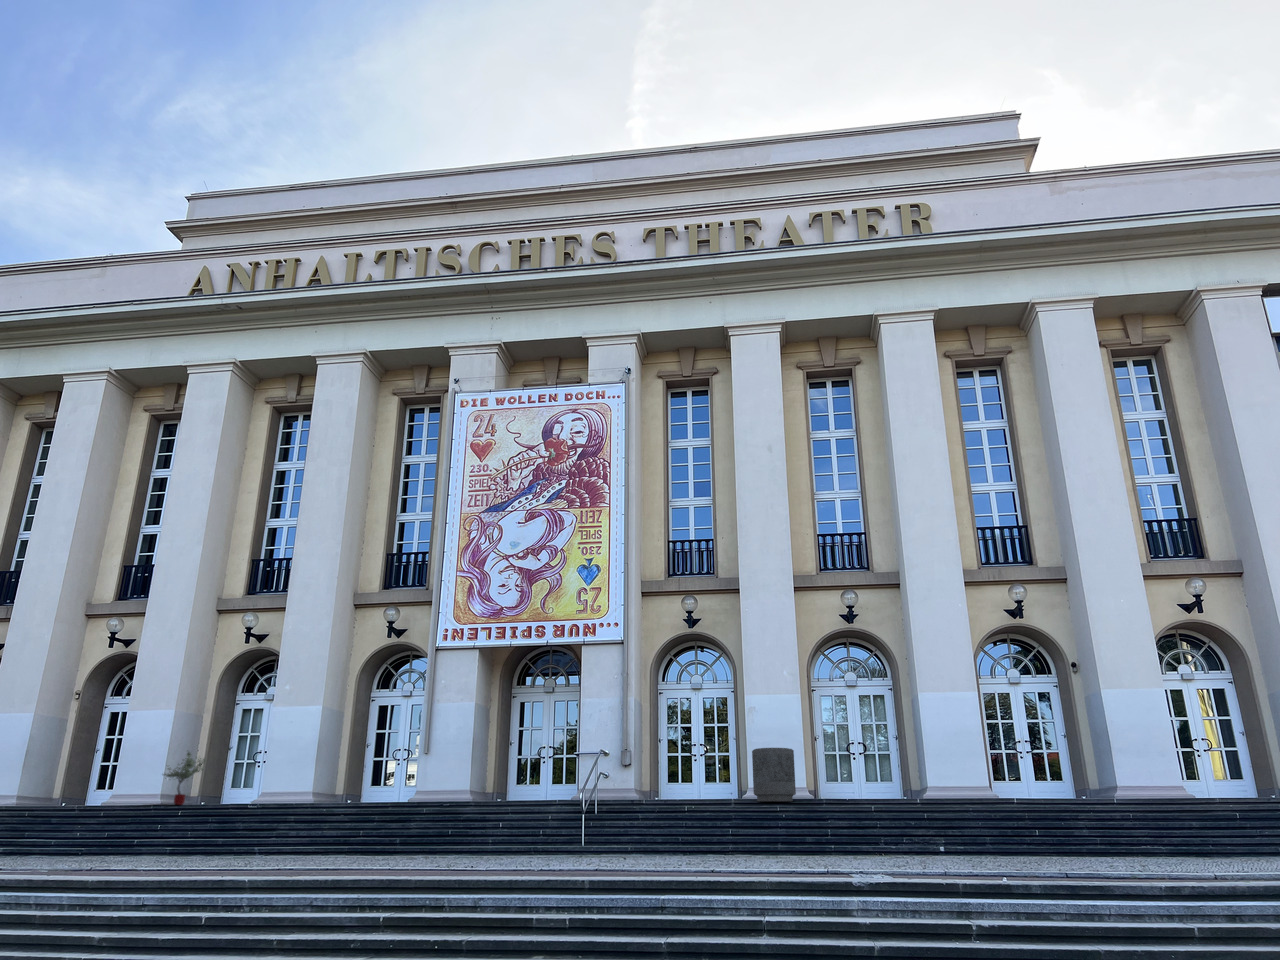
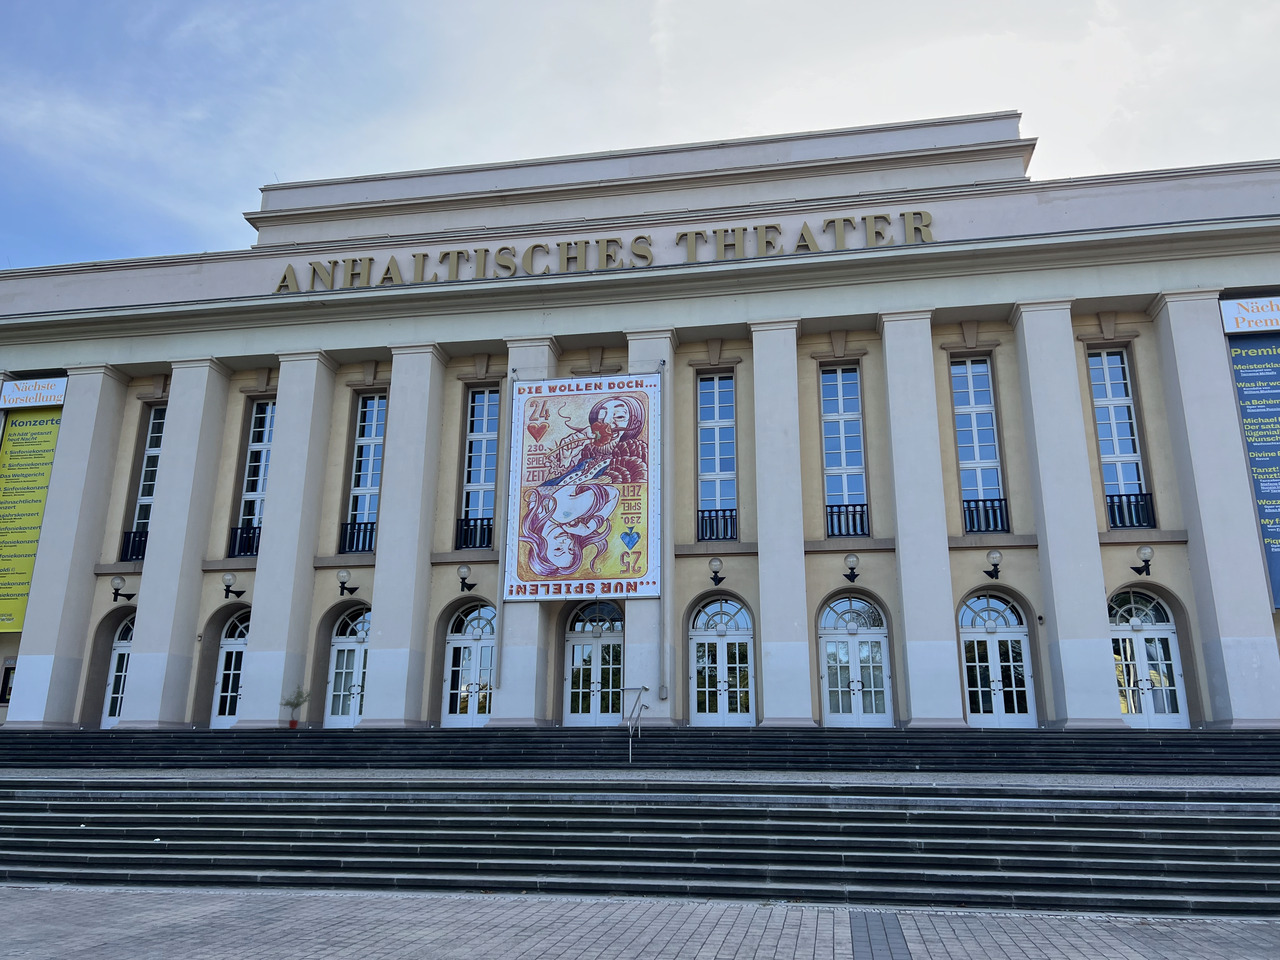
trash can: present [752,748,796,802] -> none [768,686,804,730]

